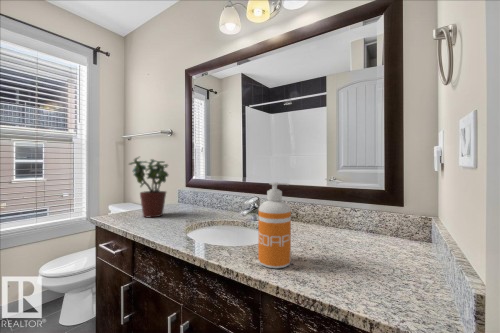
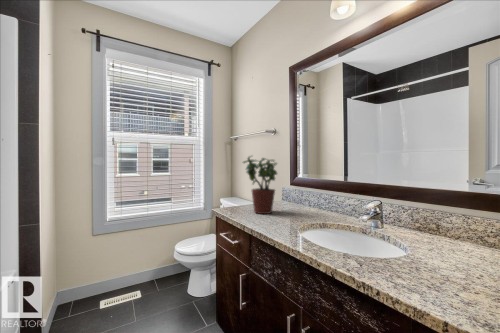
soap dispenser: present [258,182,291,268] -> none [403,186,453,296]

